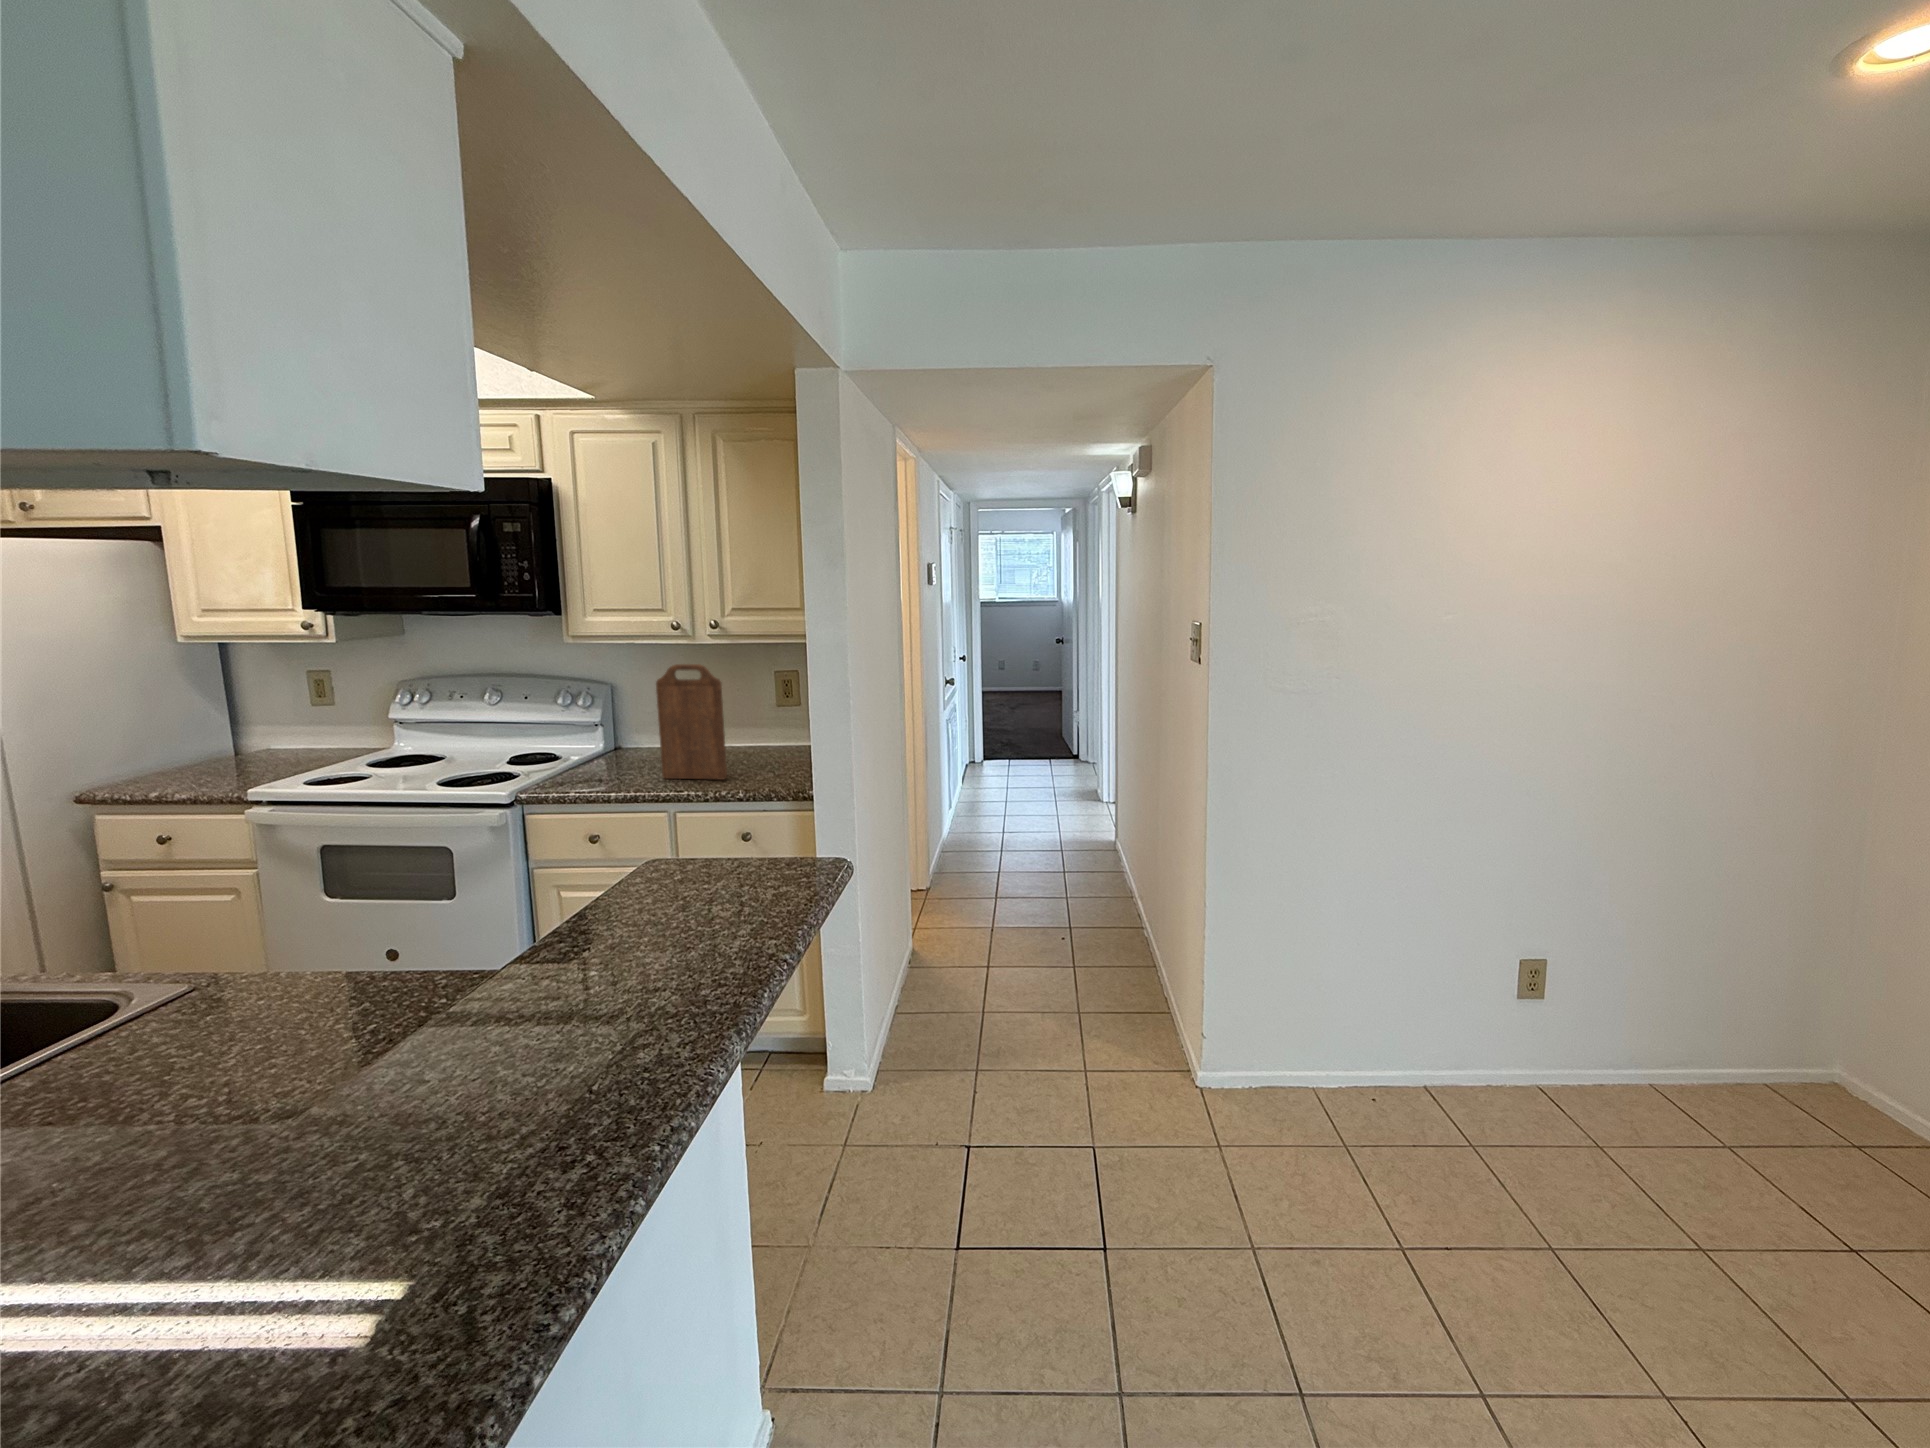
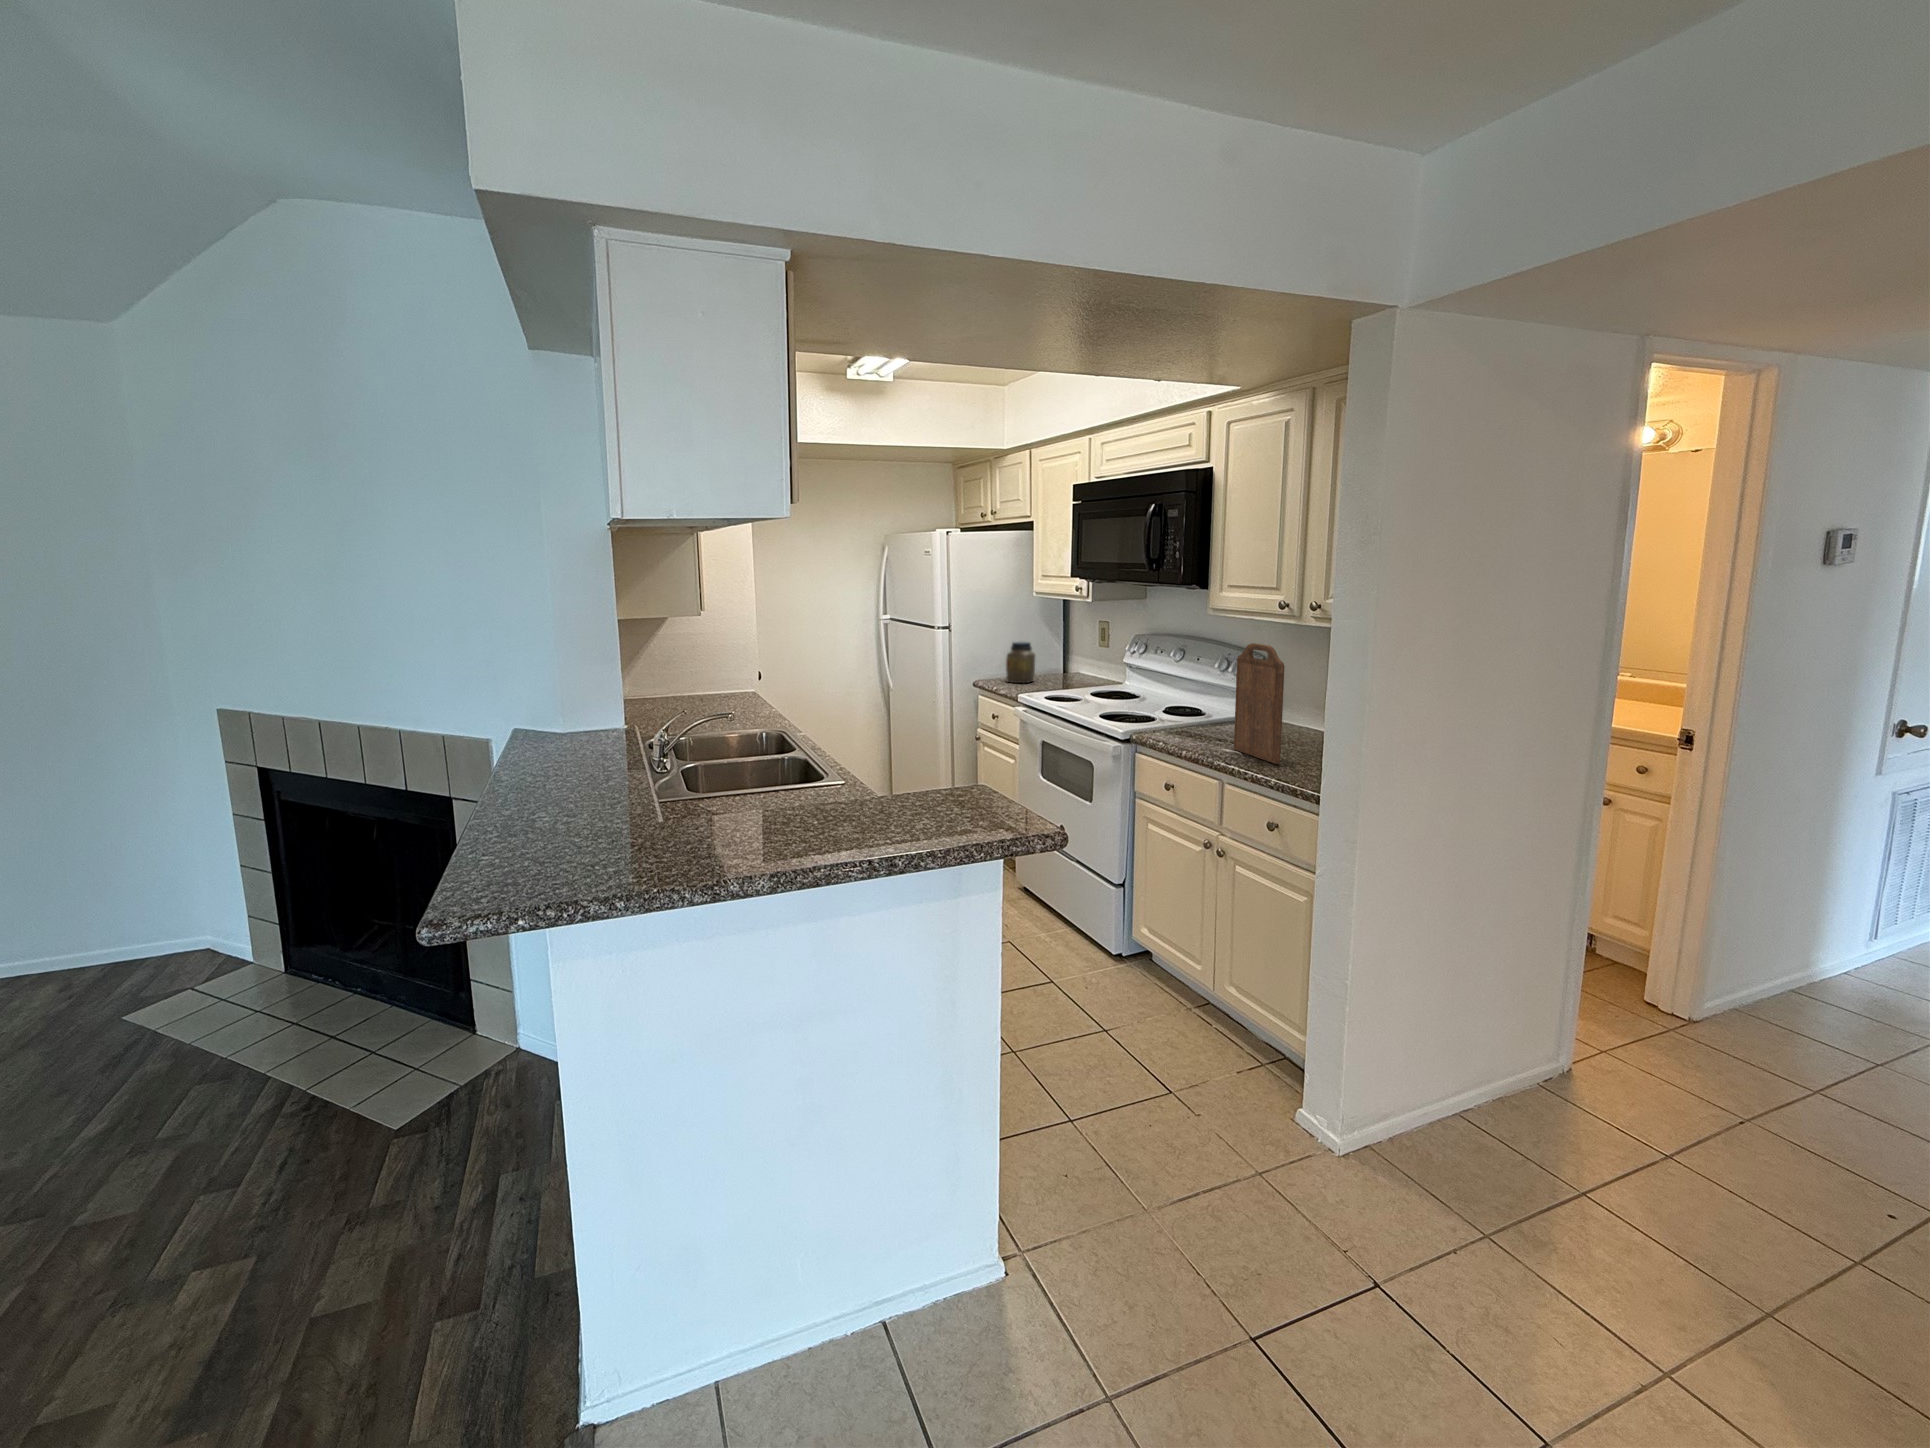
jar: none [155,713,216,782] -> present [1006,642,1035,683]

